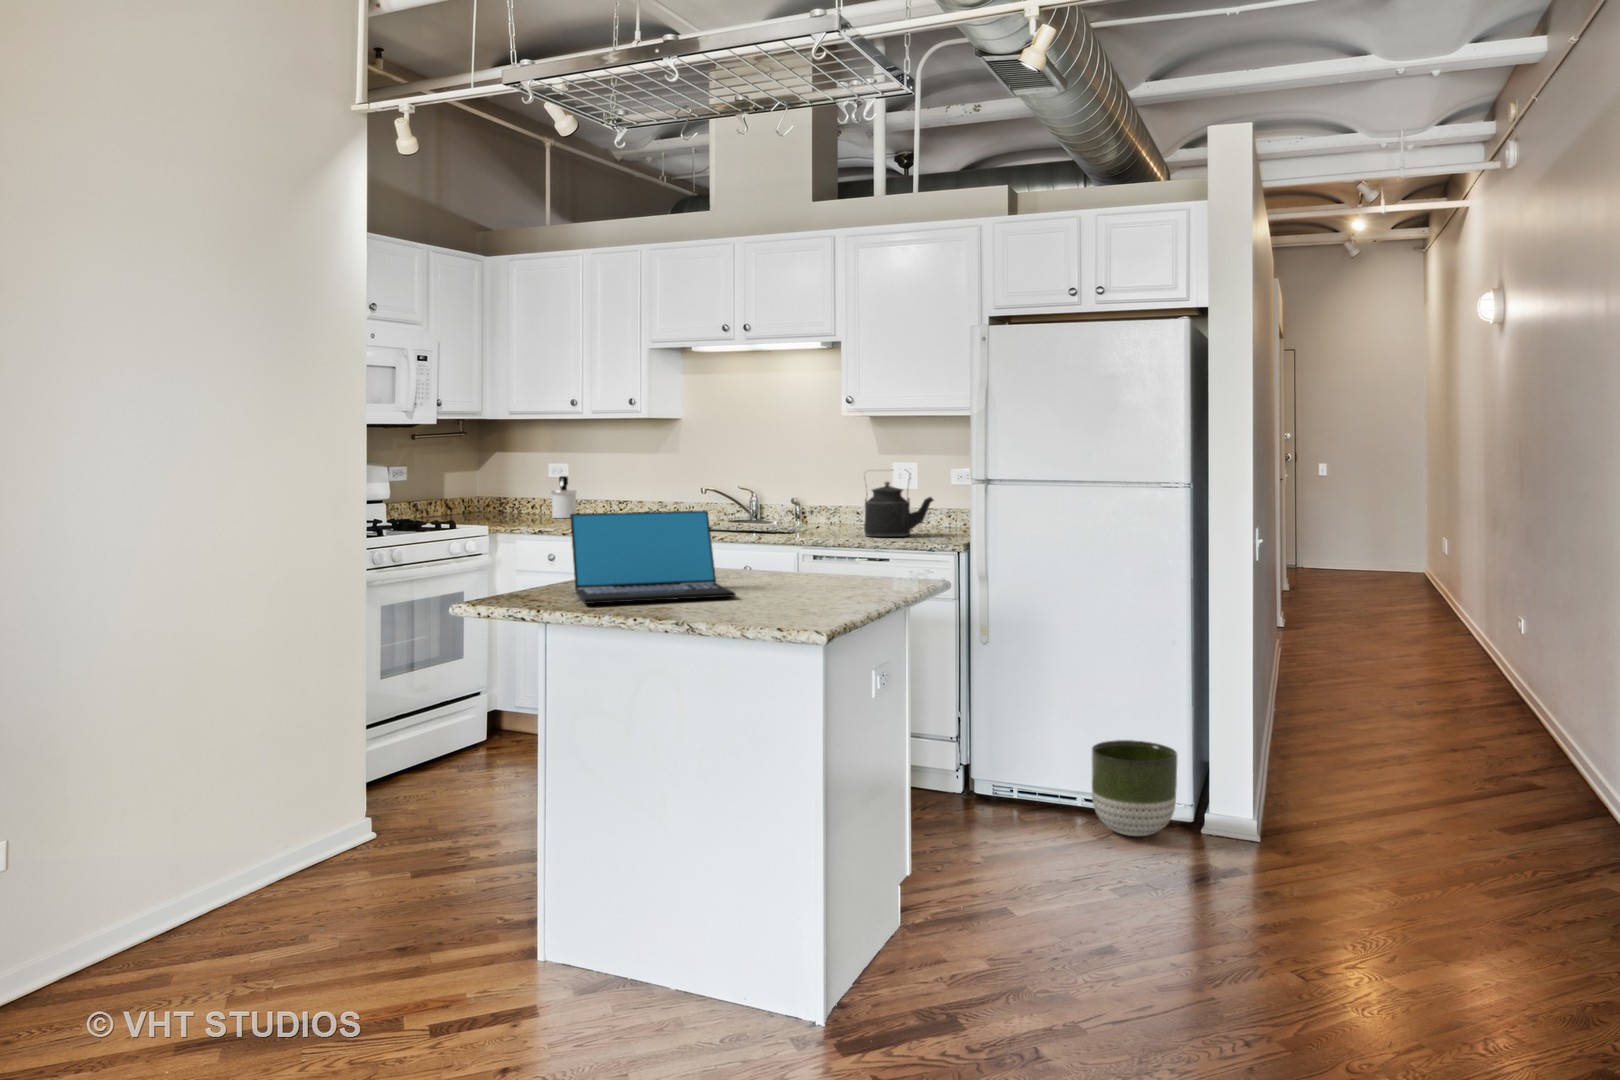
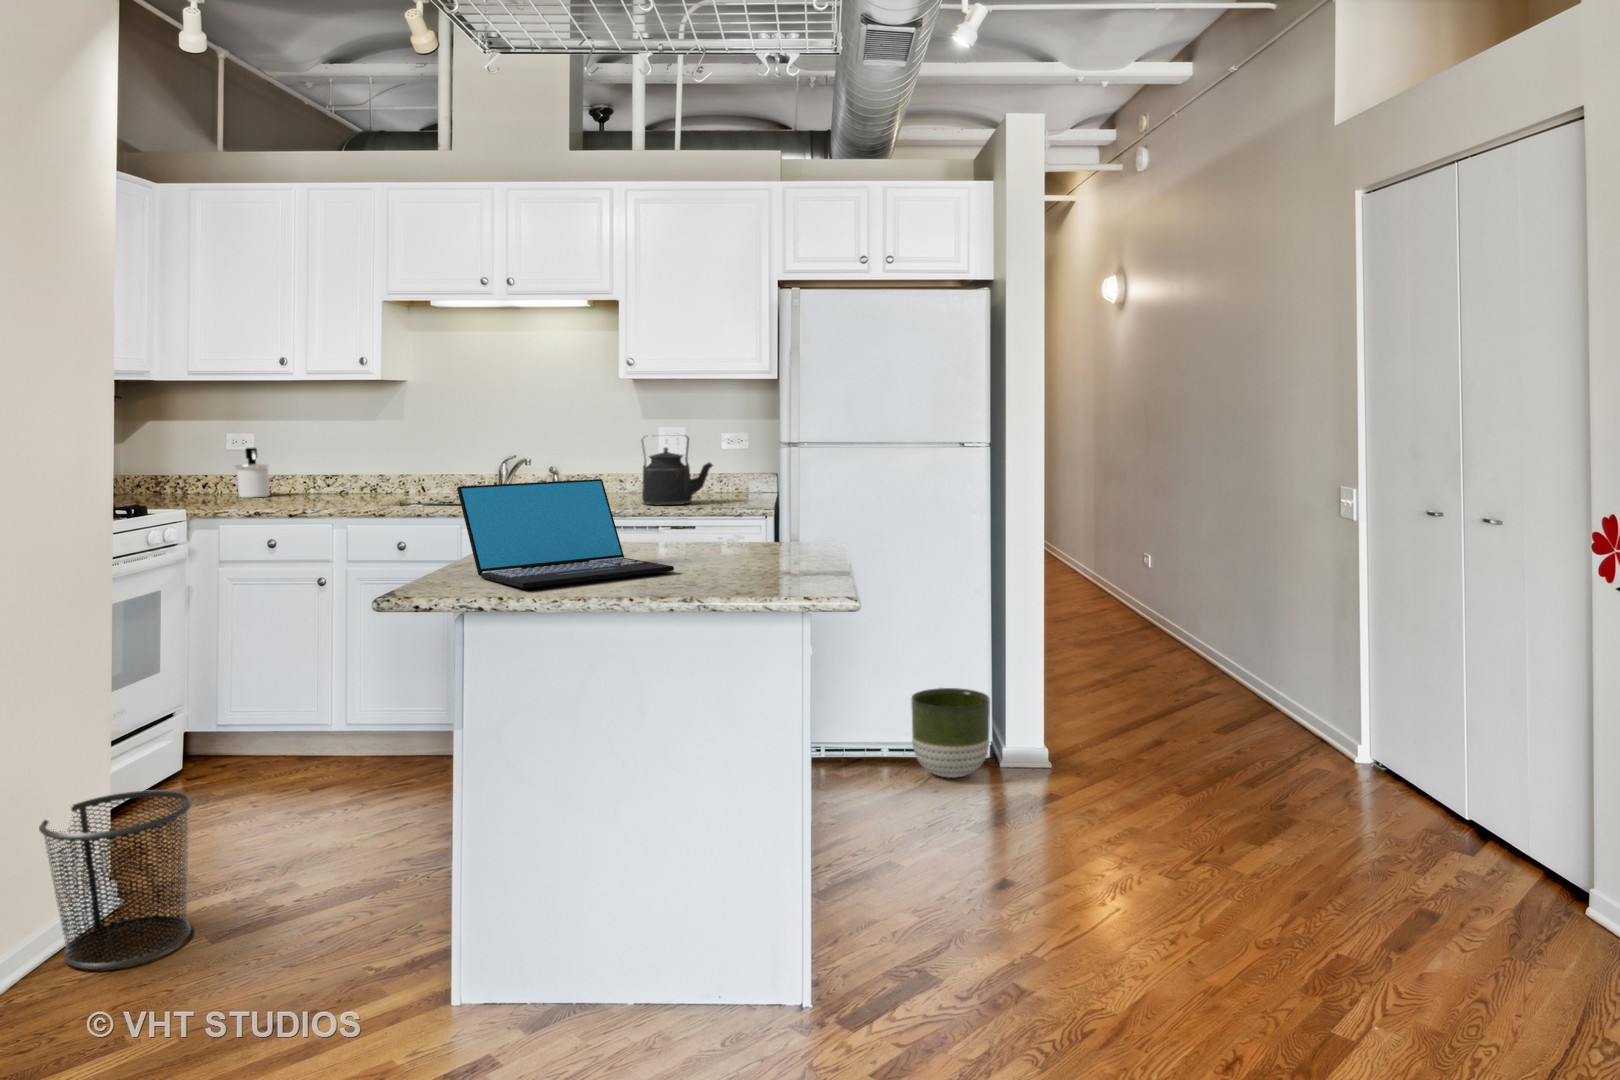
waste bin: none [296,750,407,886] -> present [39,790,192,969]

